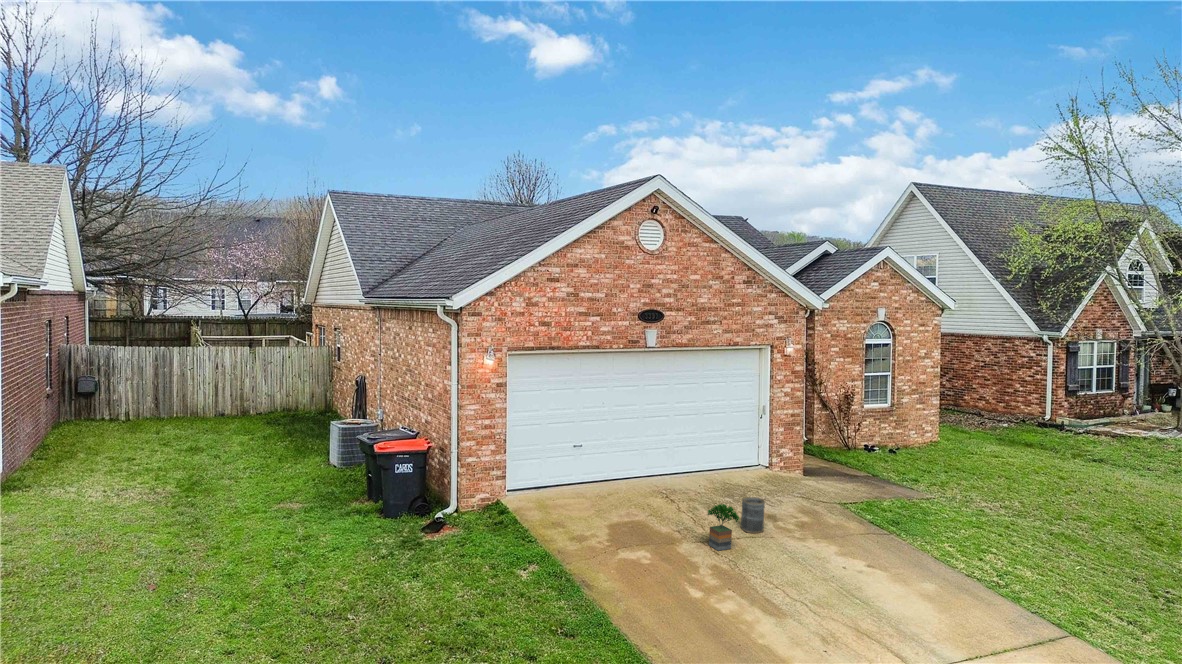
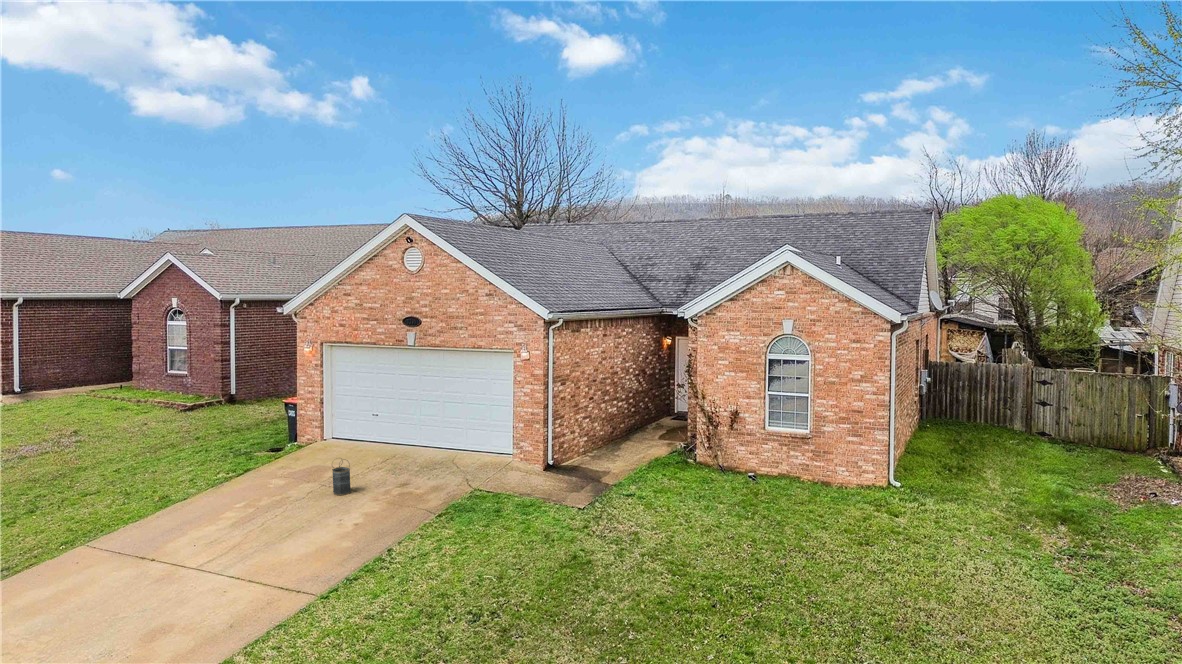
potted tree: present [707,504,739,551] -> none [282,462,306,496]

